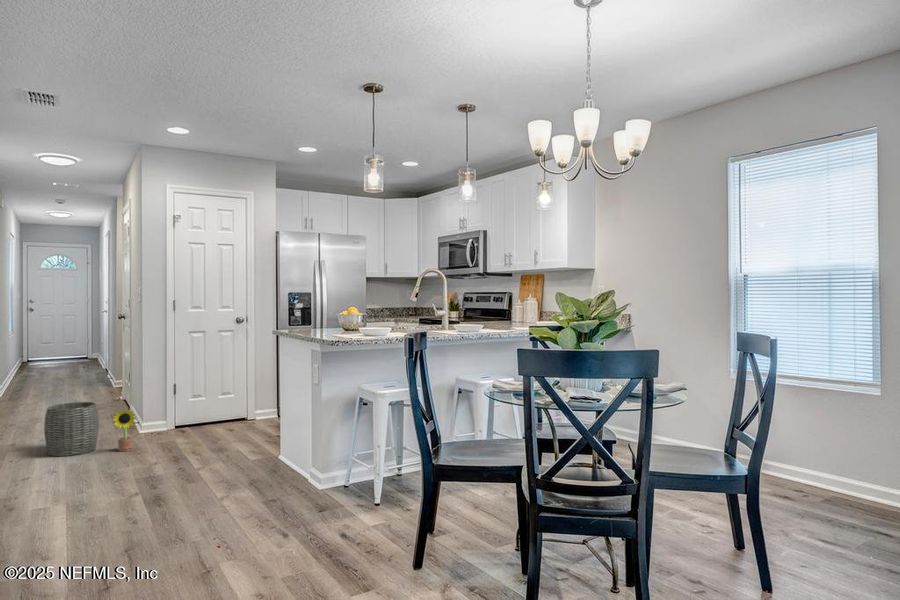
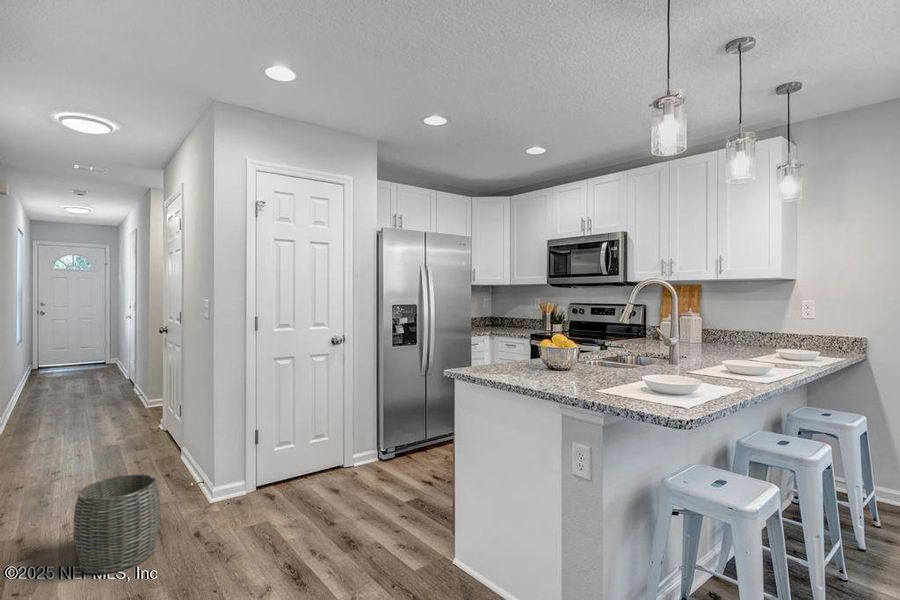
decorative plant: present [113,410,136,451] -> none [186,492,224,555]

